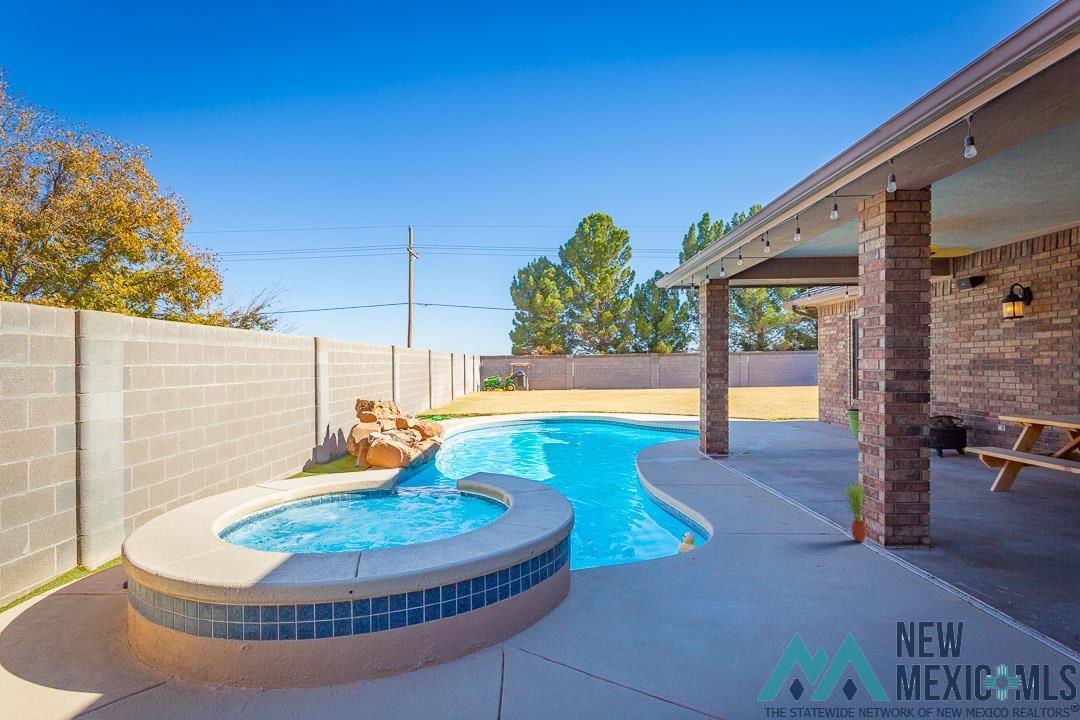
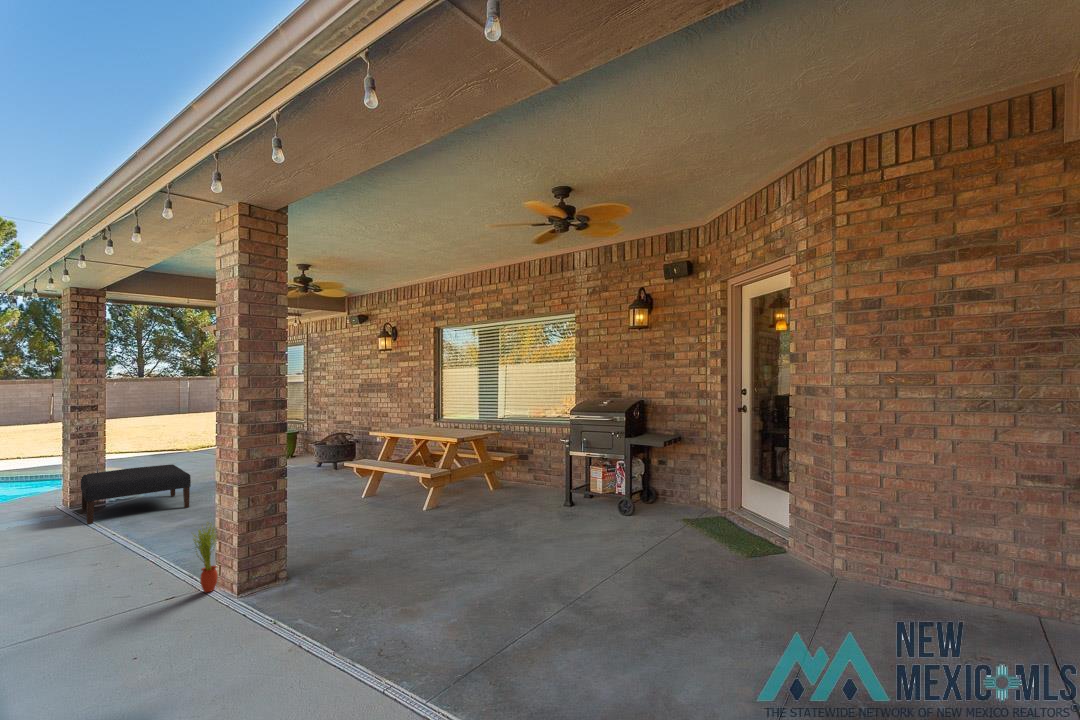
ottoman: none [717,428,802,470] -> present [81,464,191,524]

